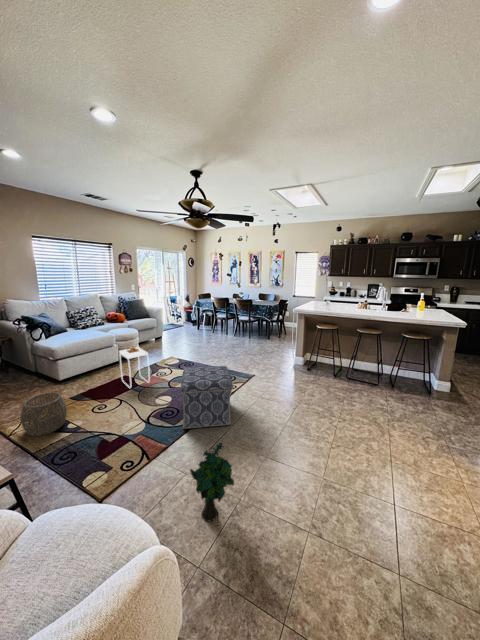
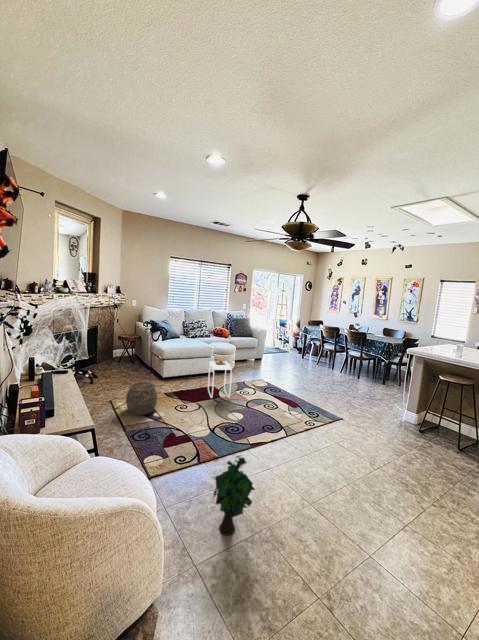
ottoman: present [181,366,233,429] -> none [239,389,300,460]

